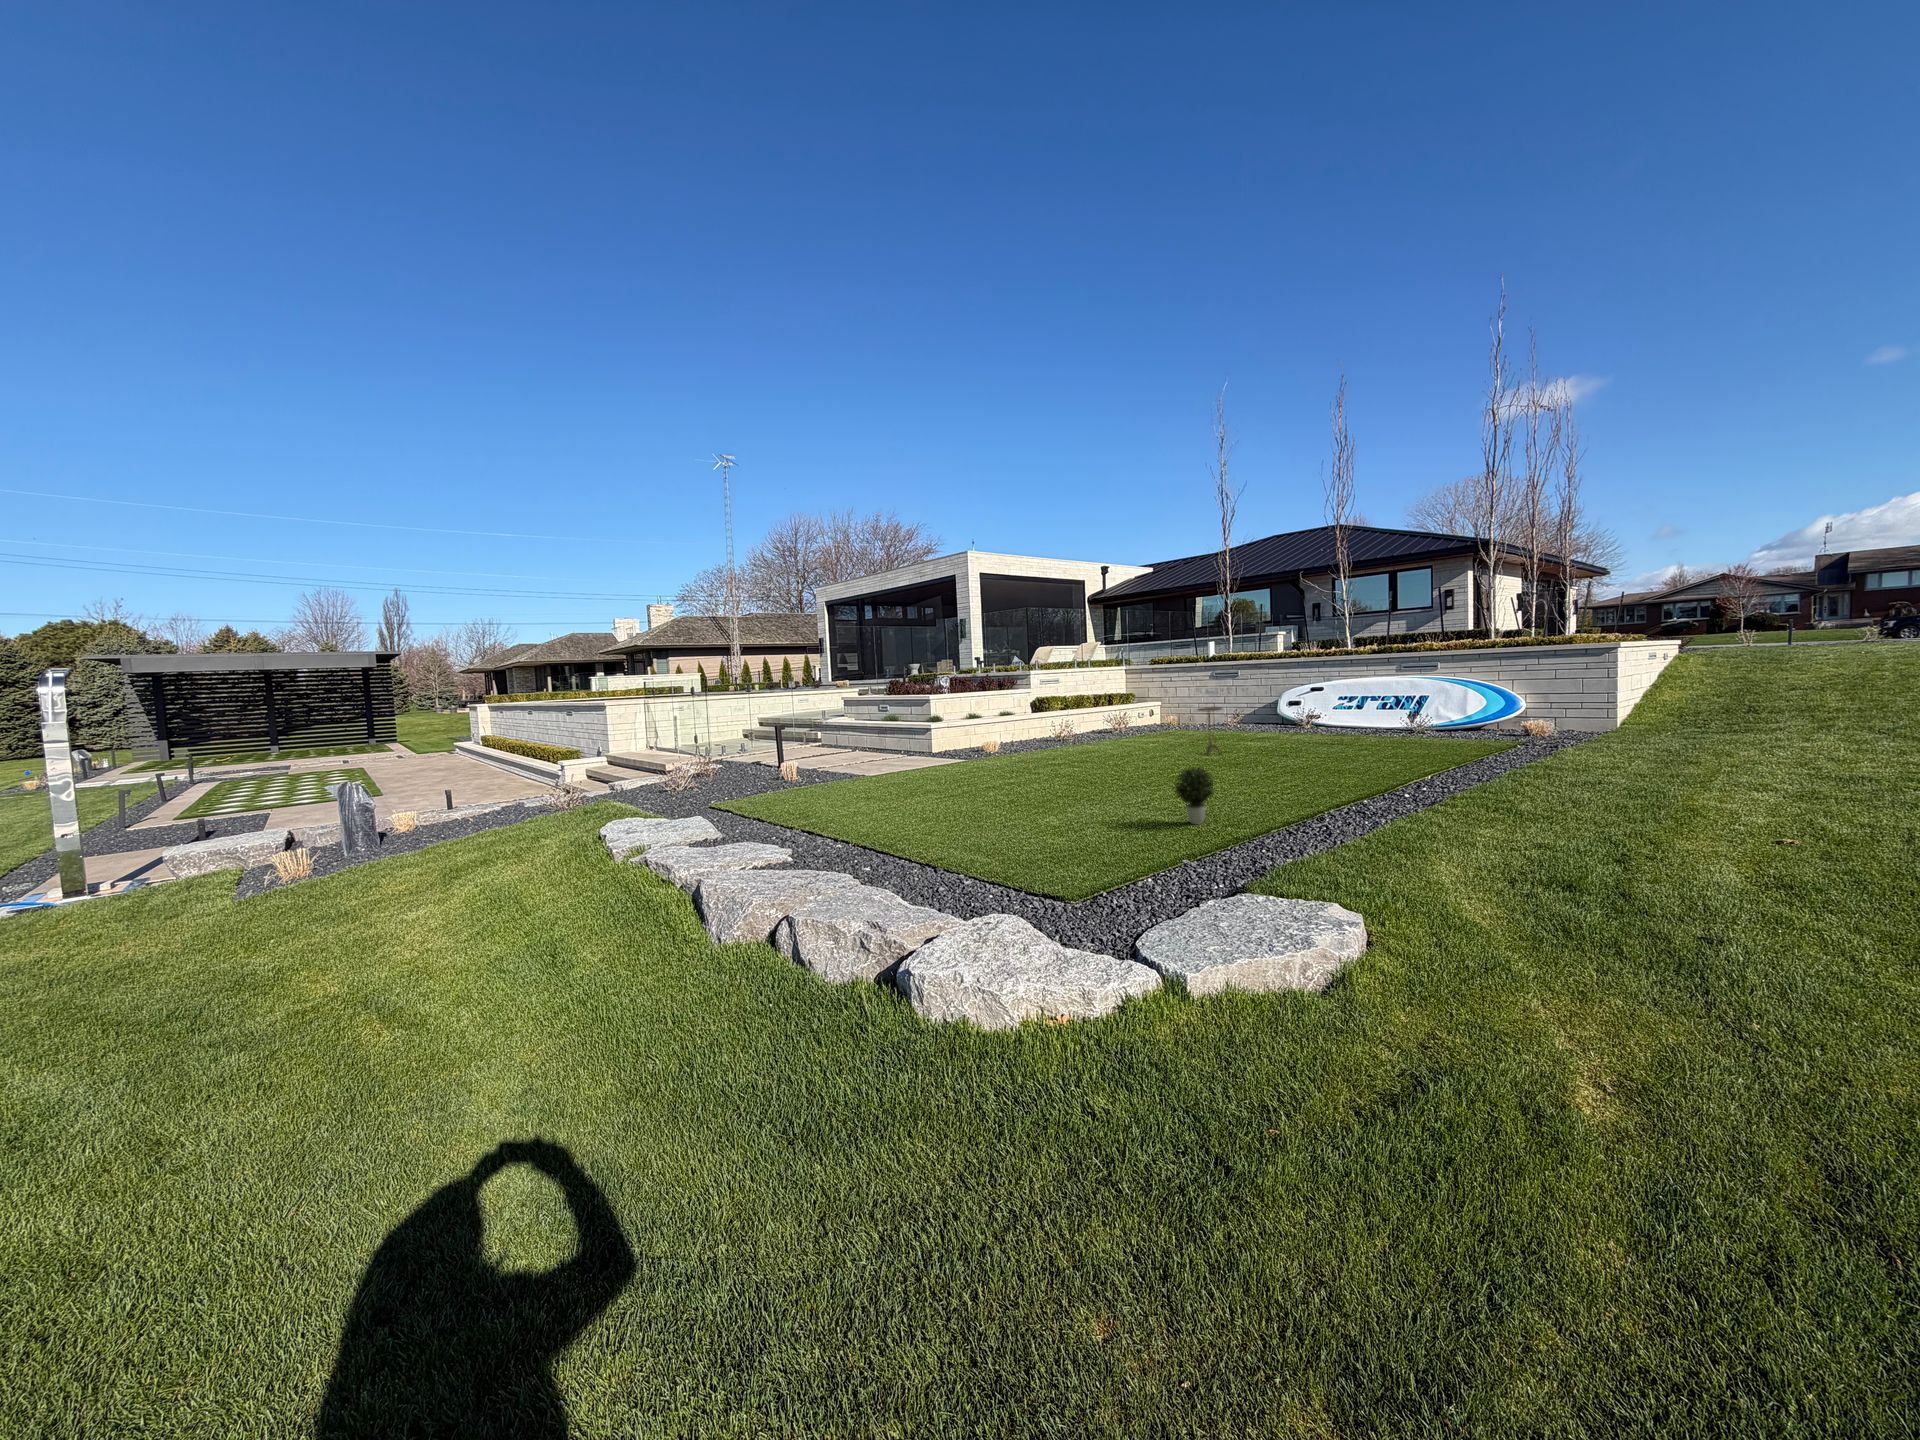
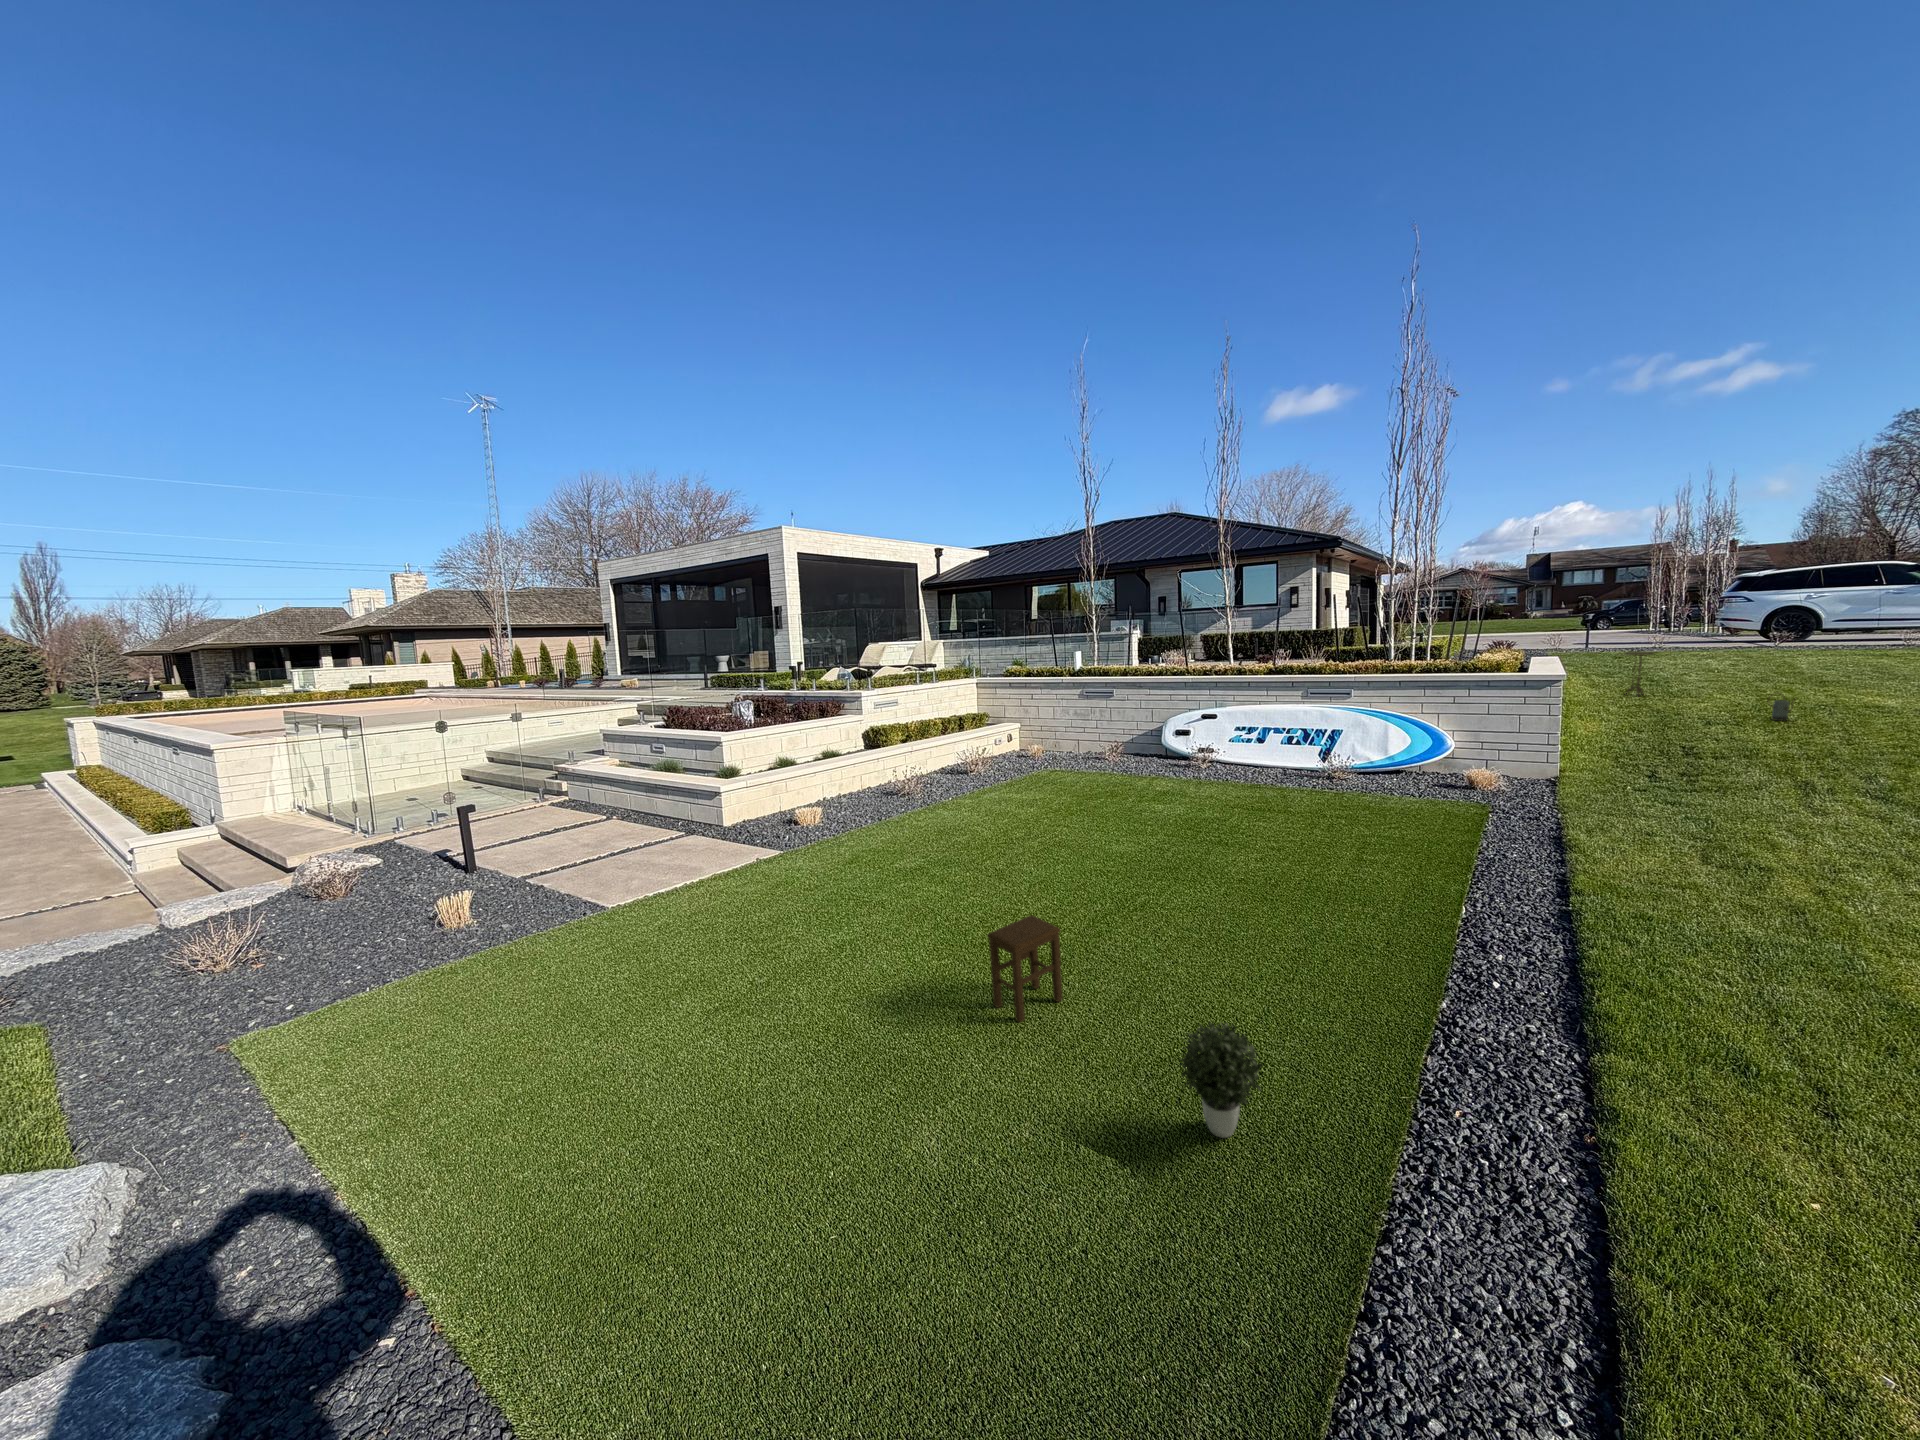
watering can: none [1852,658,1884,685] -> present [1769,696,1797,721]
side table: present [1198,707,1222,755] -> present [1625,651,1654,697]
stool: none [1088,750,1133,803] -> present [987,915,1063,1022]

